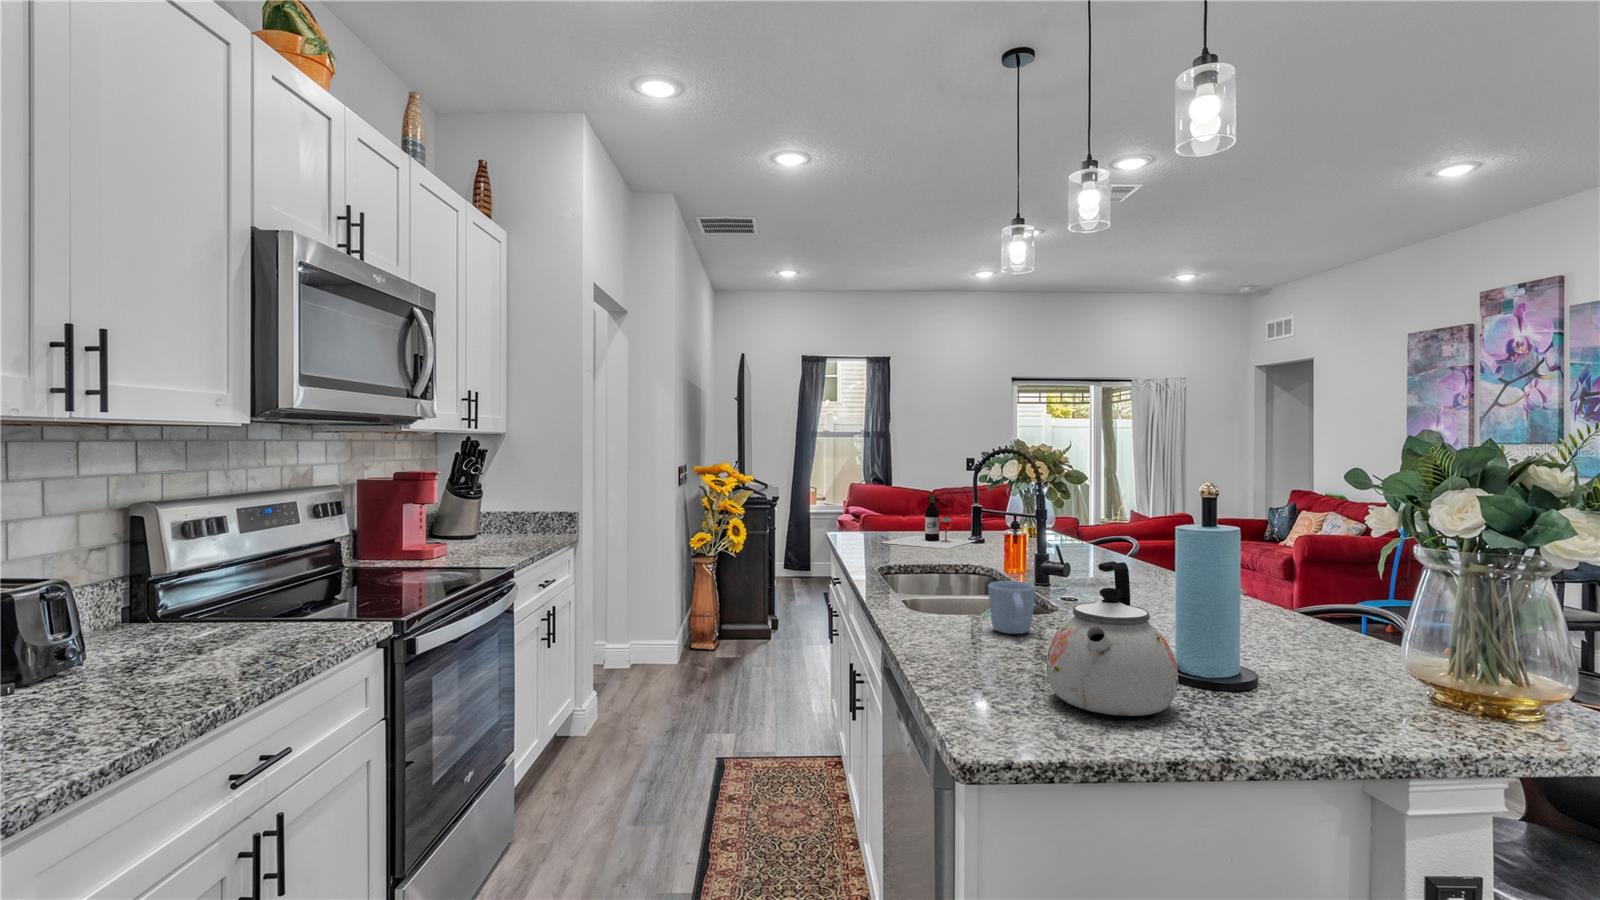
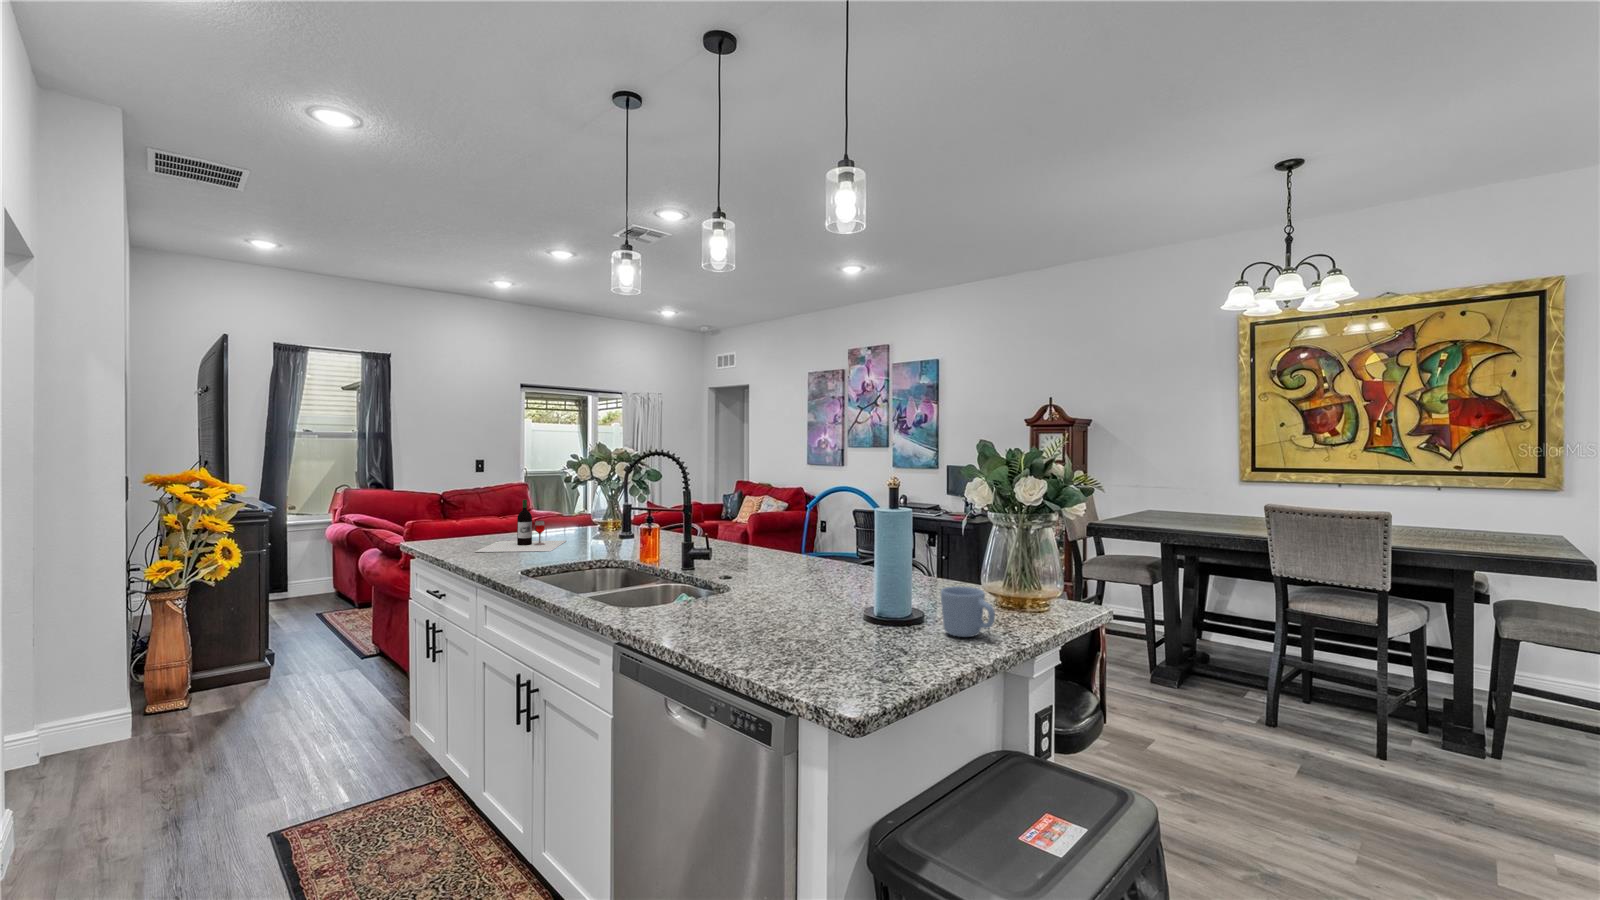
kettle: present [1047,561,1178,716] -> none [817,549,909,666]
mug: present [988,581,1036,634] -> present [940,586,995,637]

